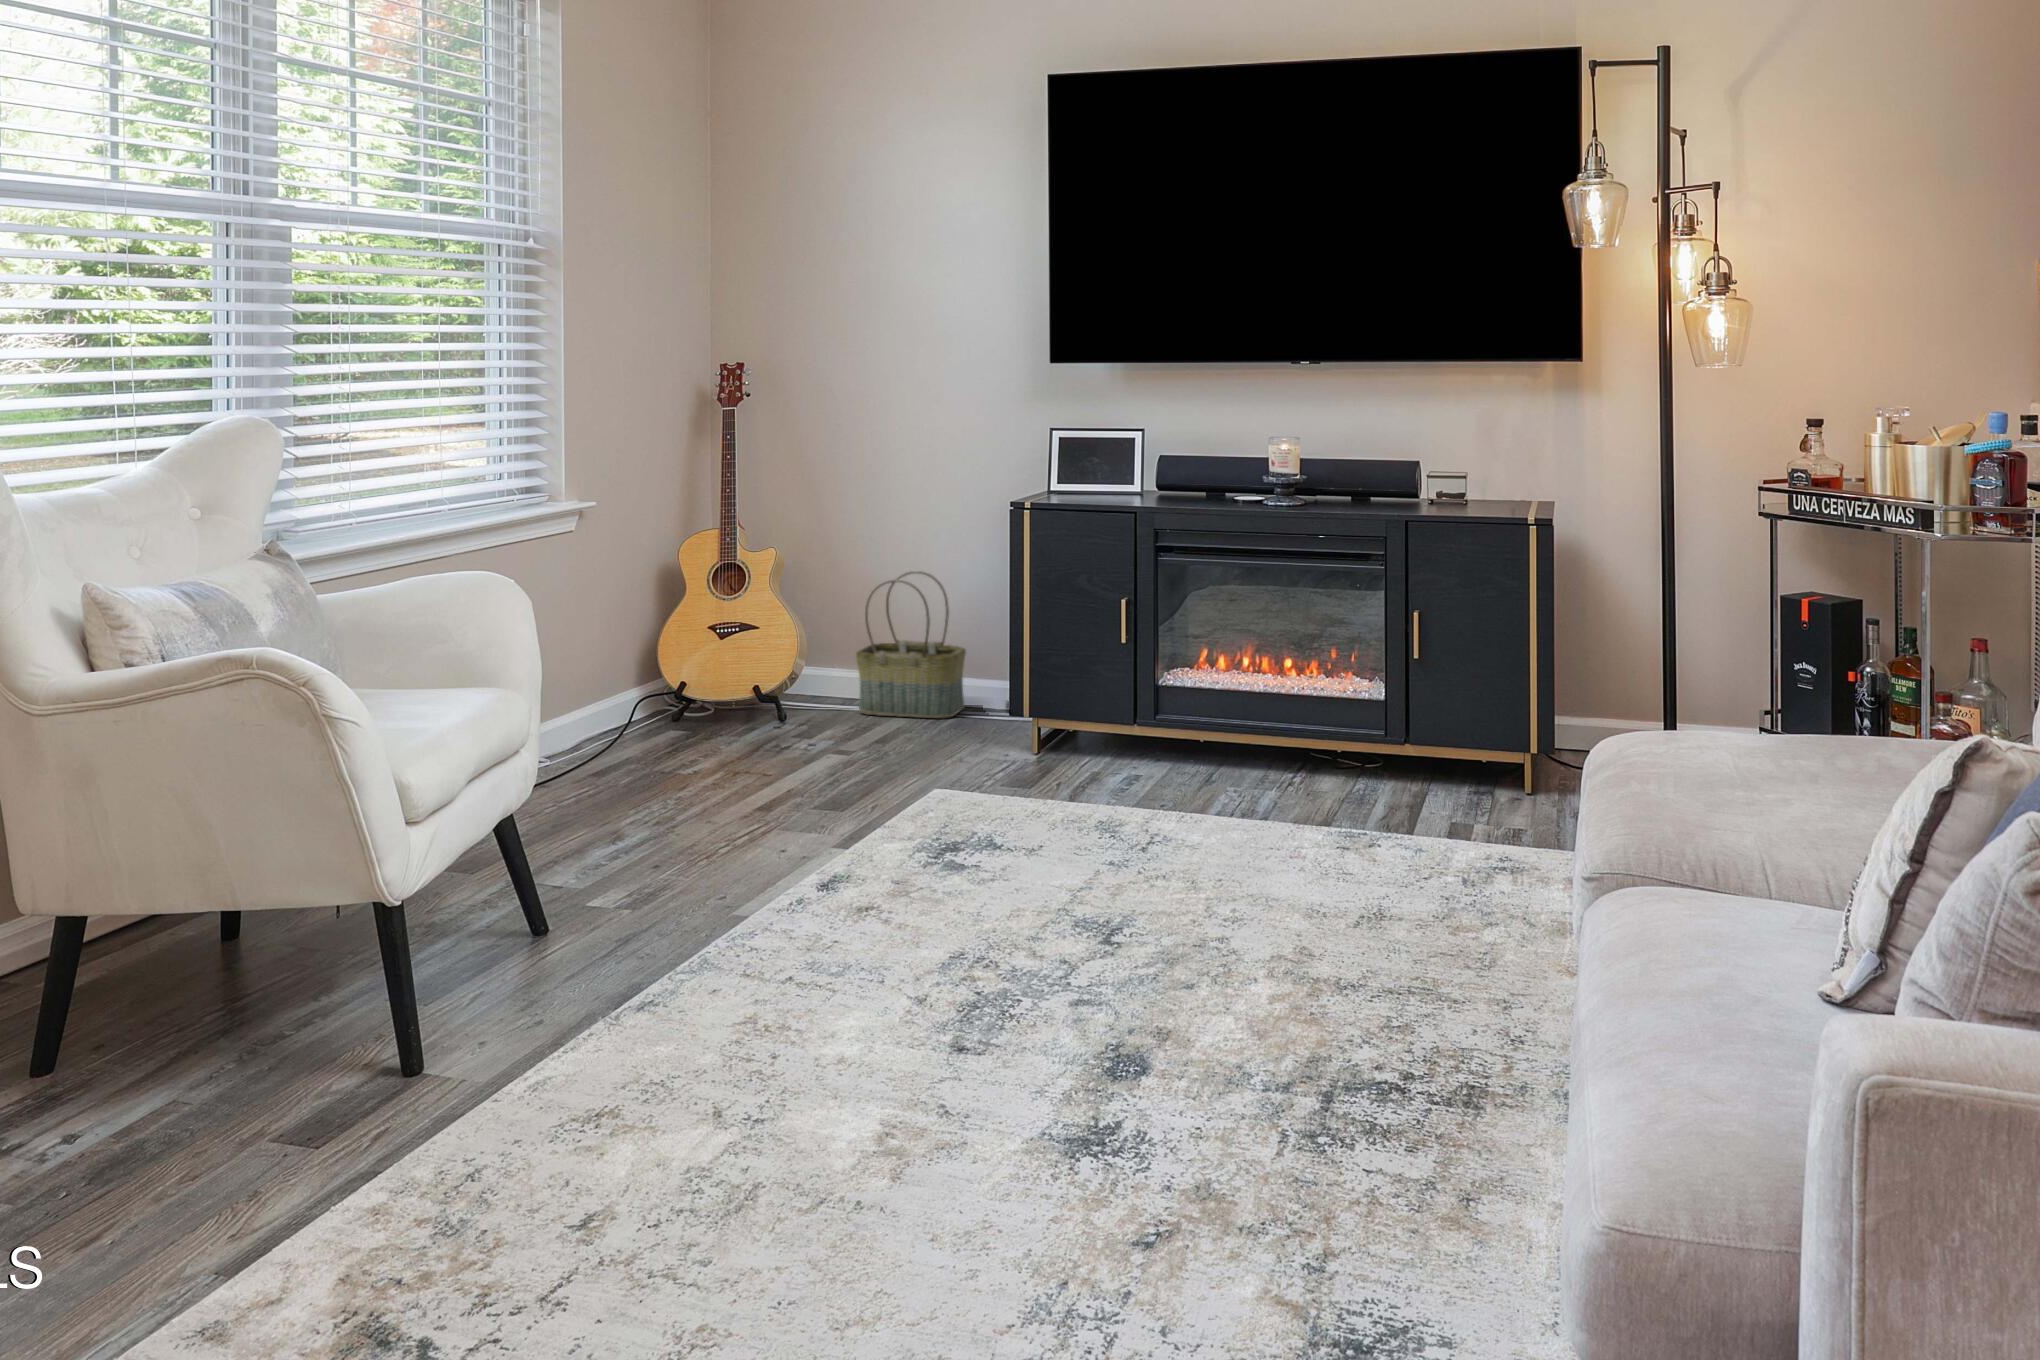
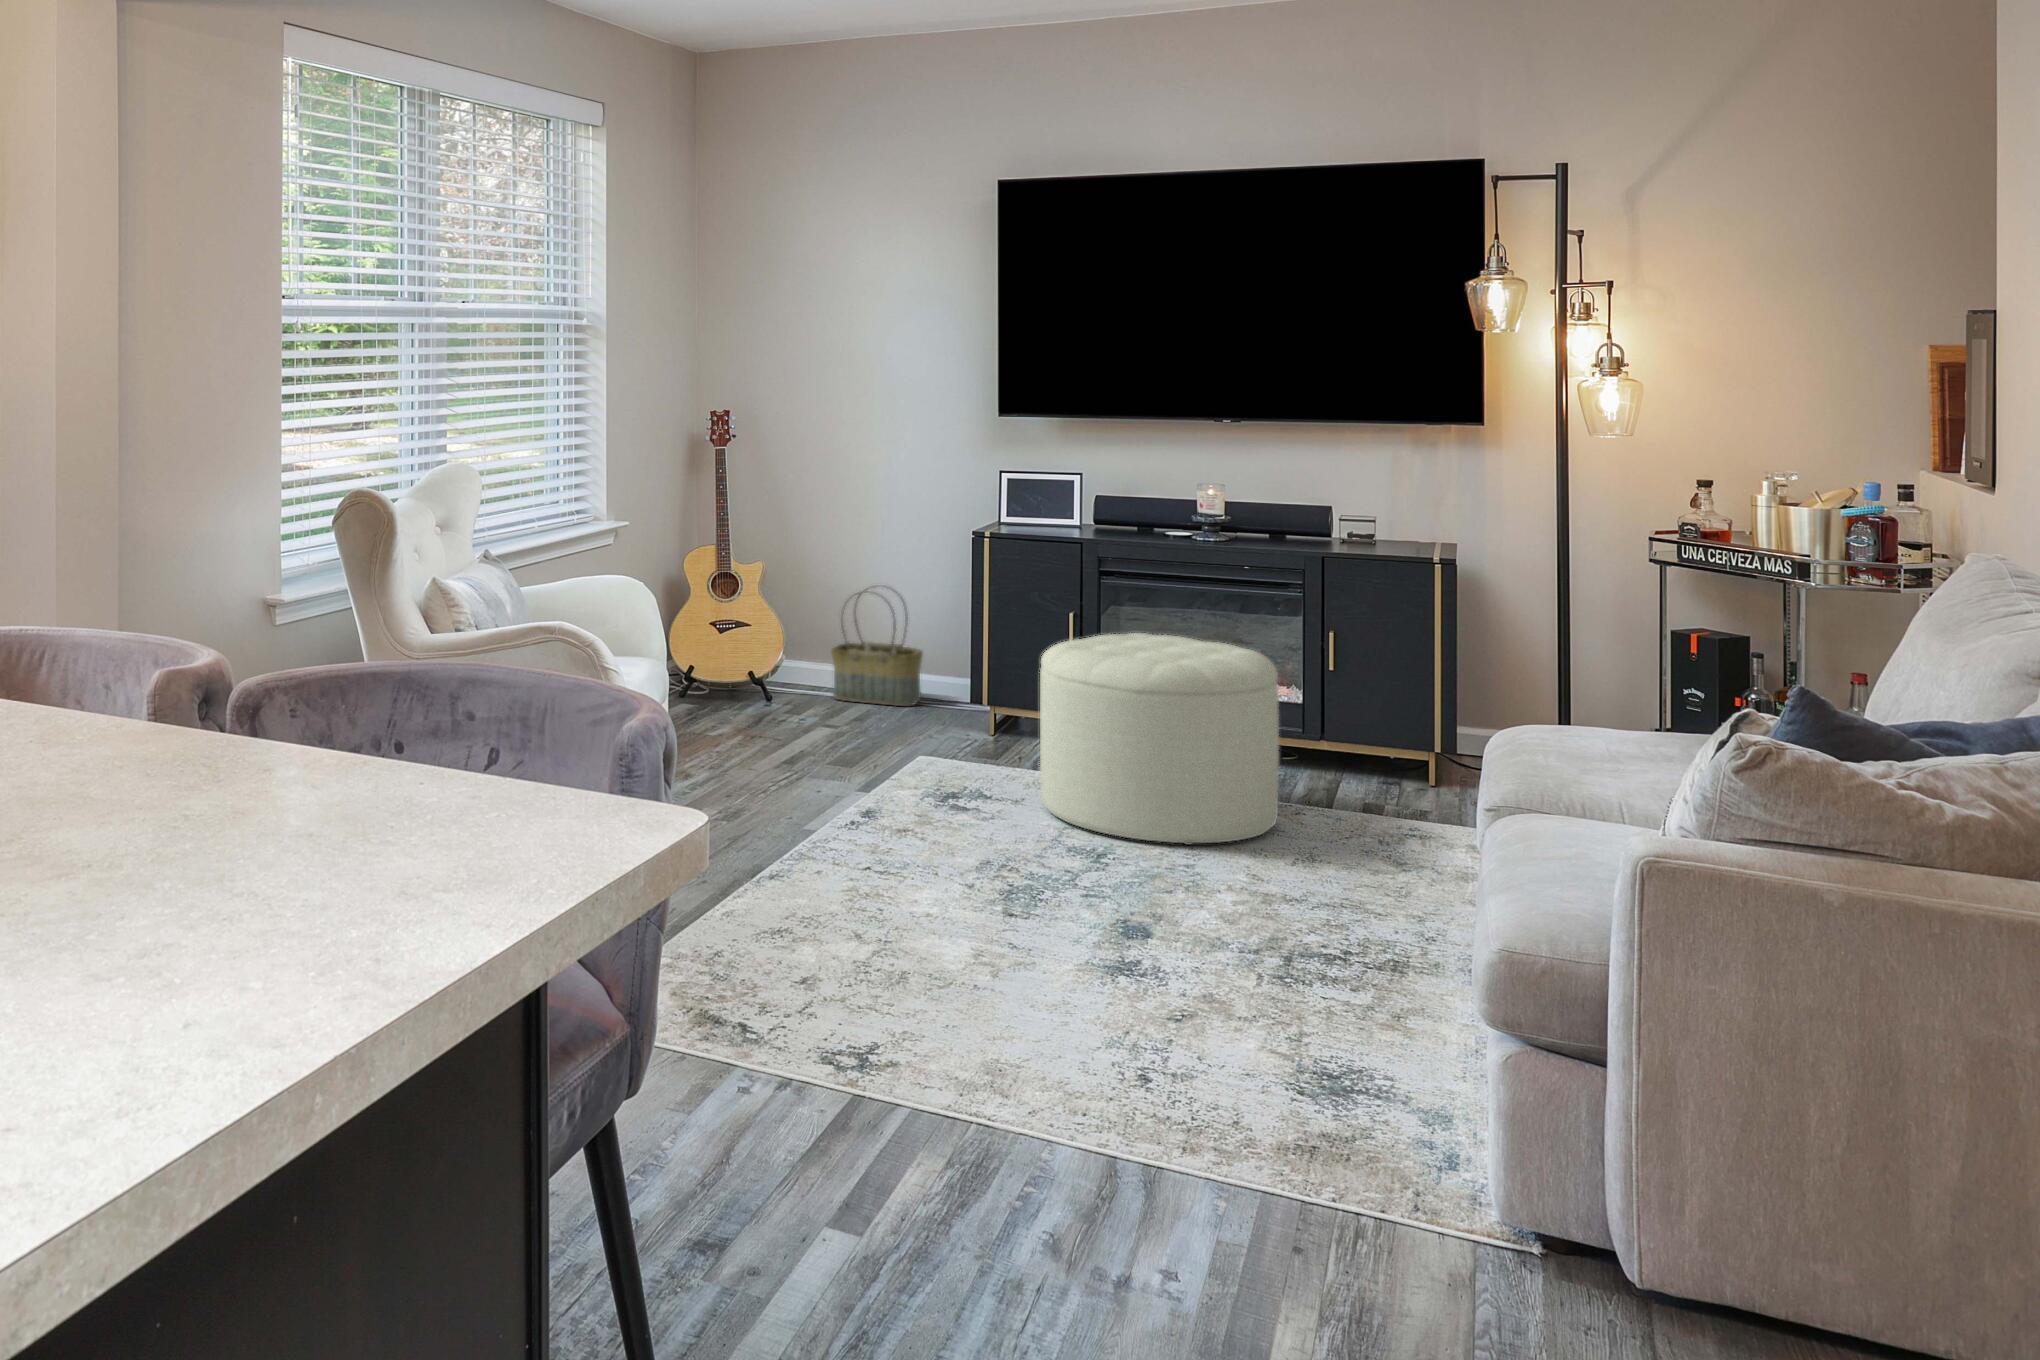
ottoman: none [1059,626,1345,905] -> present [1040,633,1279,845]

